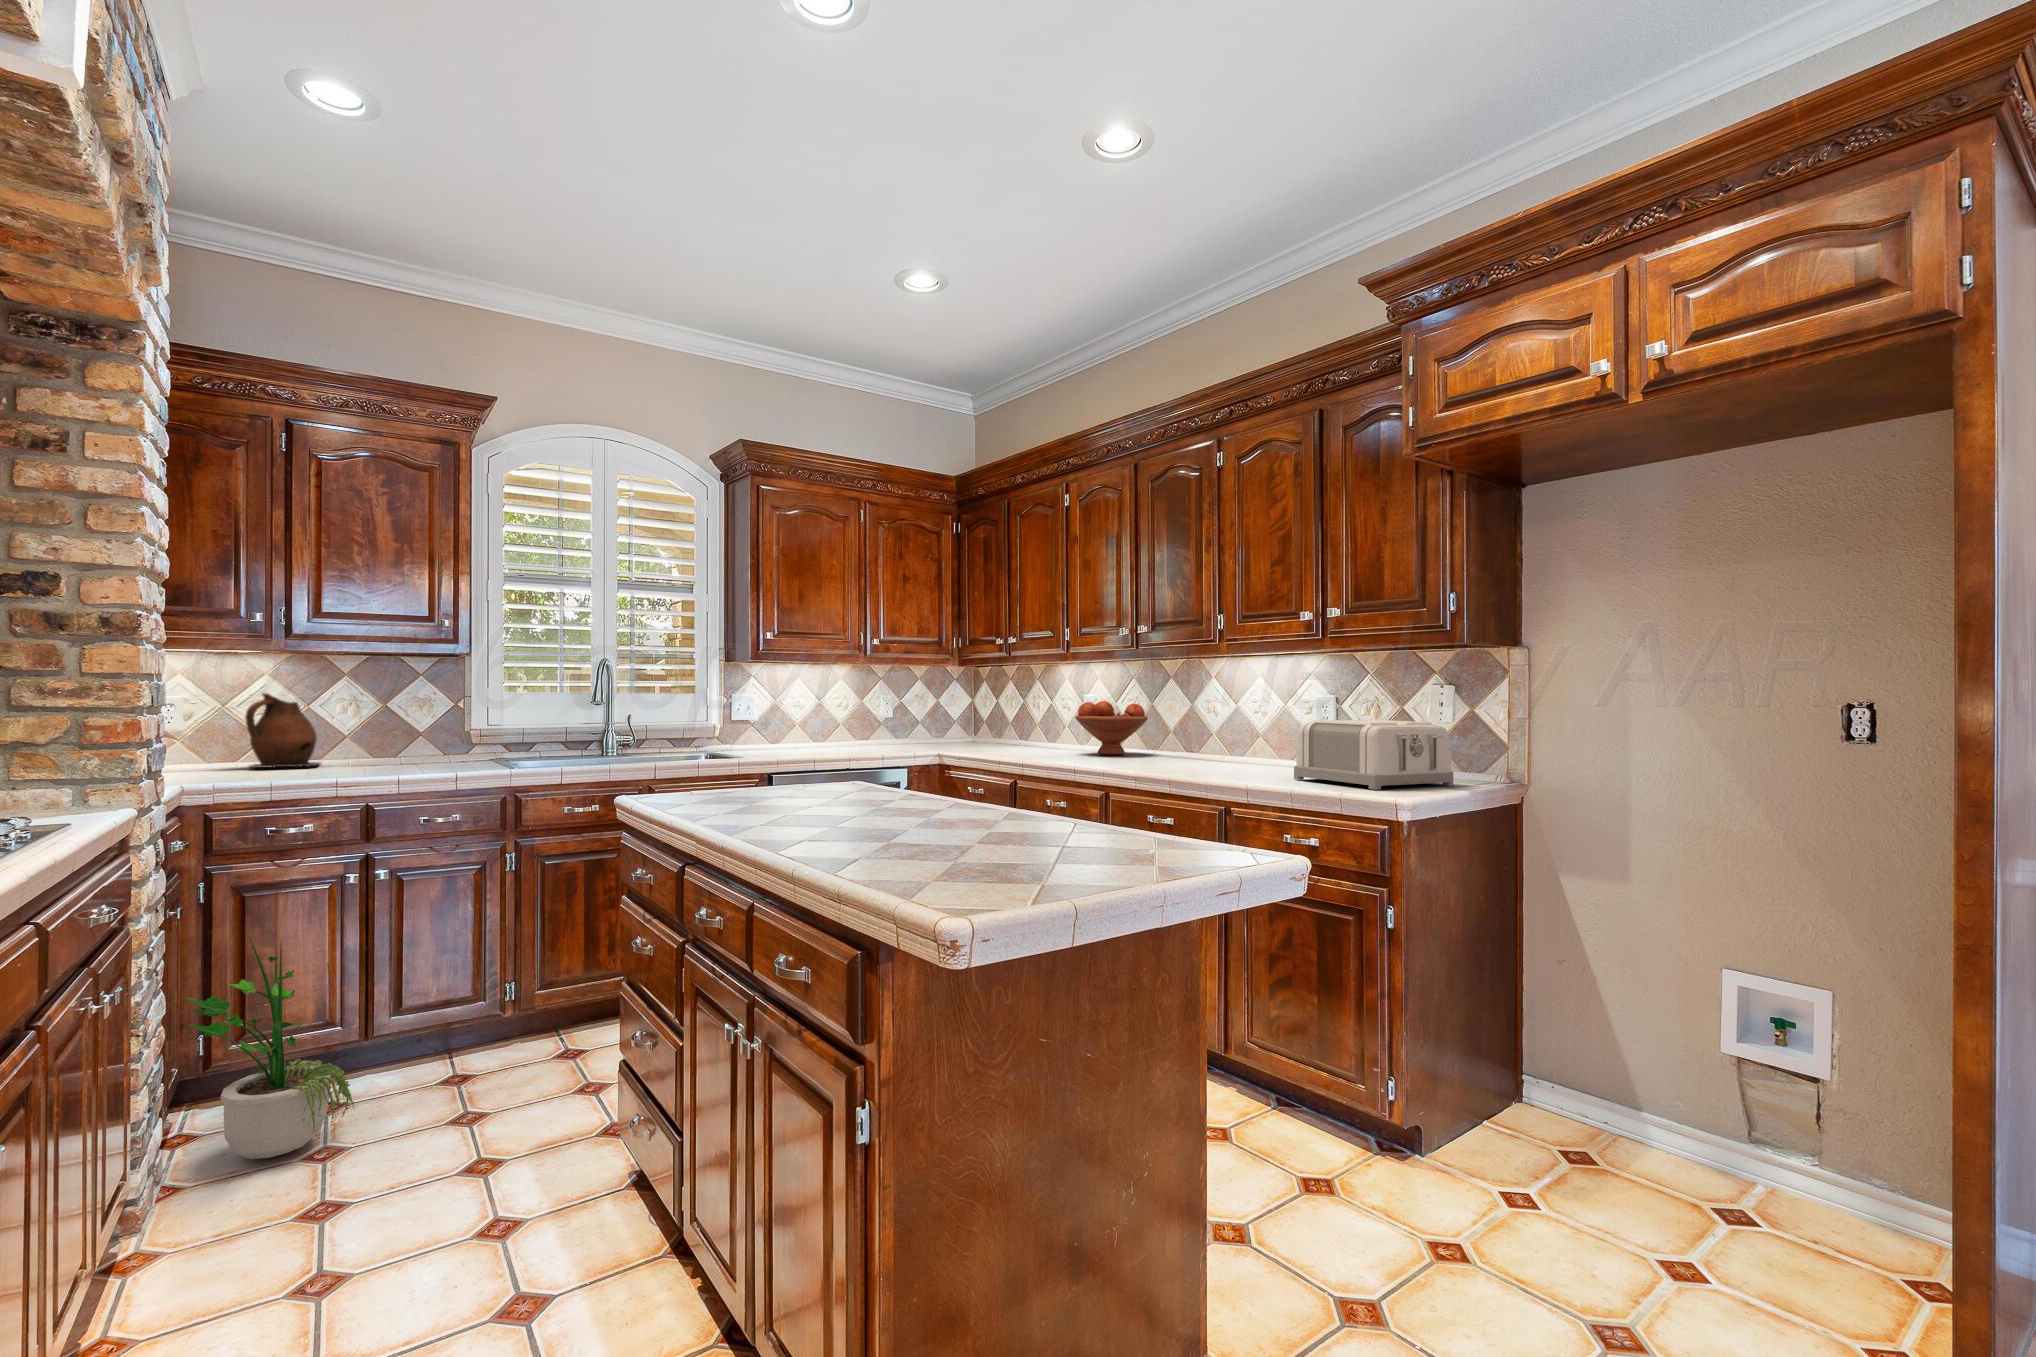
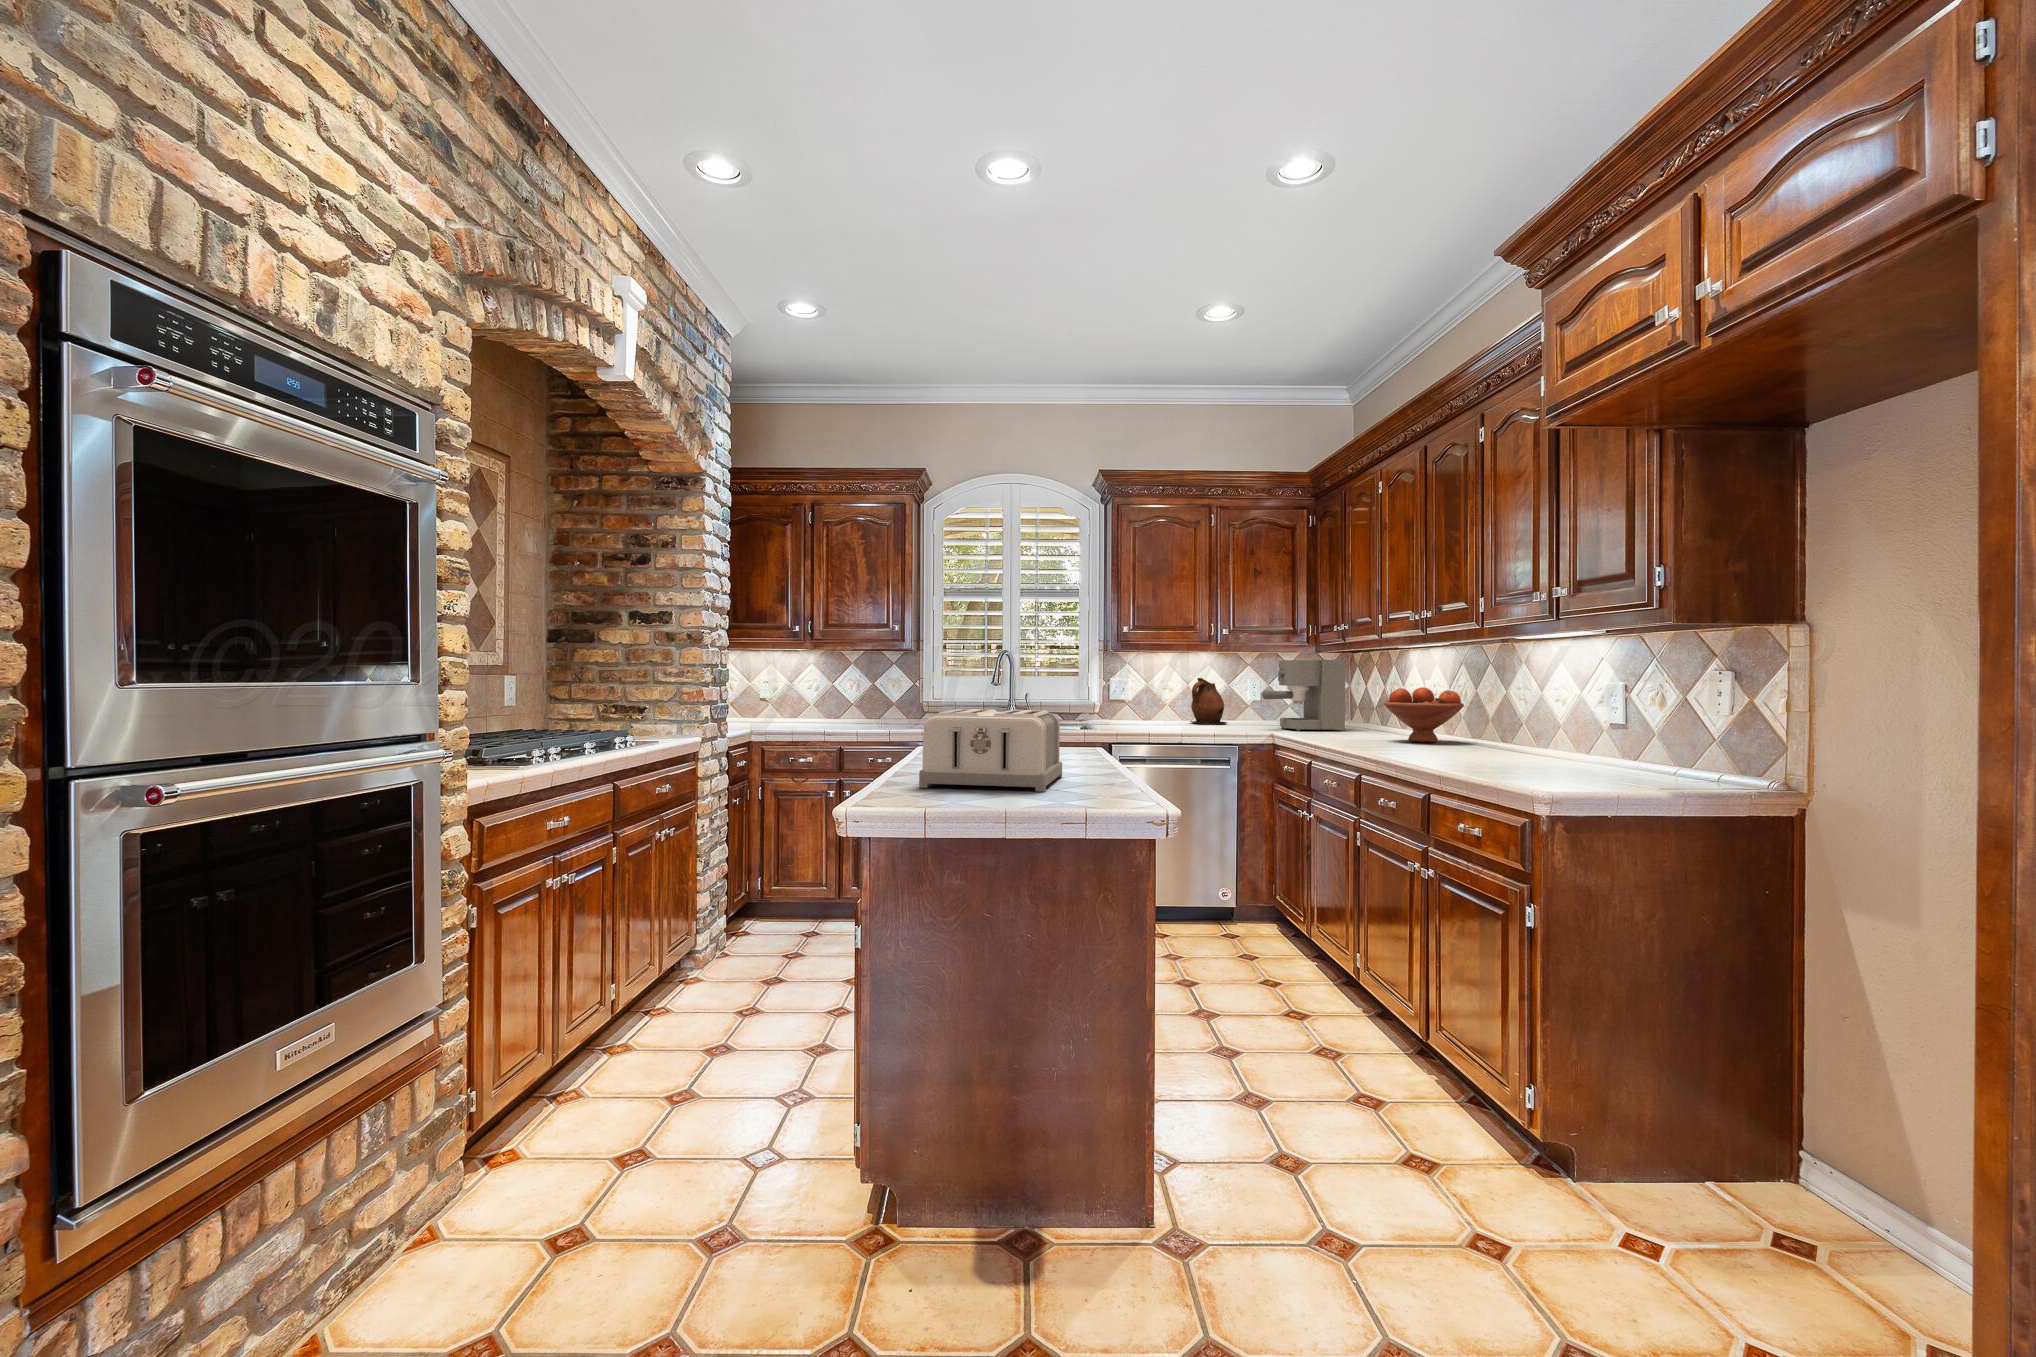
coffee maker: none [924,673,1002,748] -> present [1262,660,1346,731]
ceramic pitcher: present [246,693,321,768] -> present [1191,678,1227,724]
toaster: present [1294,720,1453,790] -> present [919,709,1062,792]
potted plant: present [185,934,354,1159] -> none [729,814,813,953]

